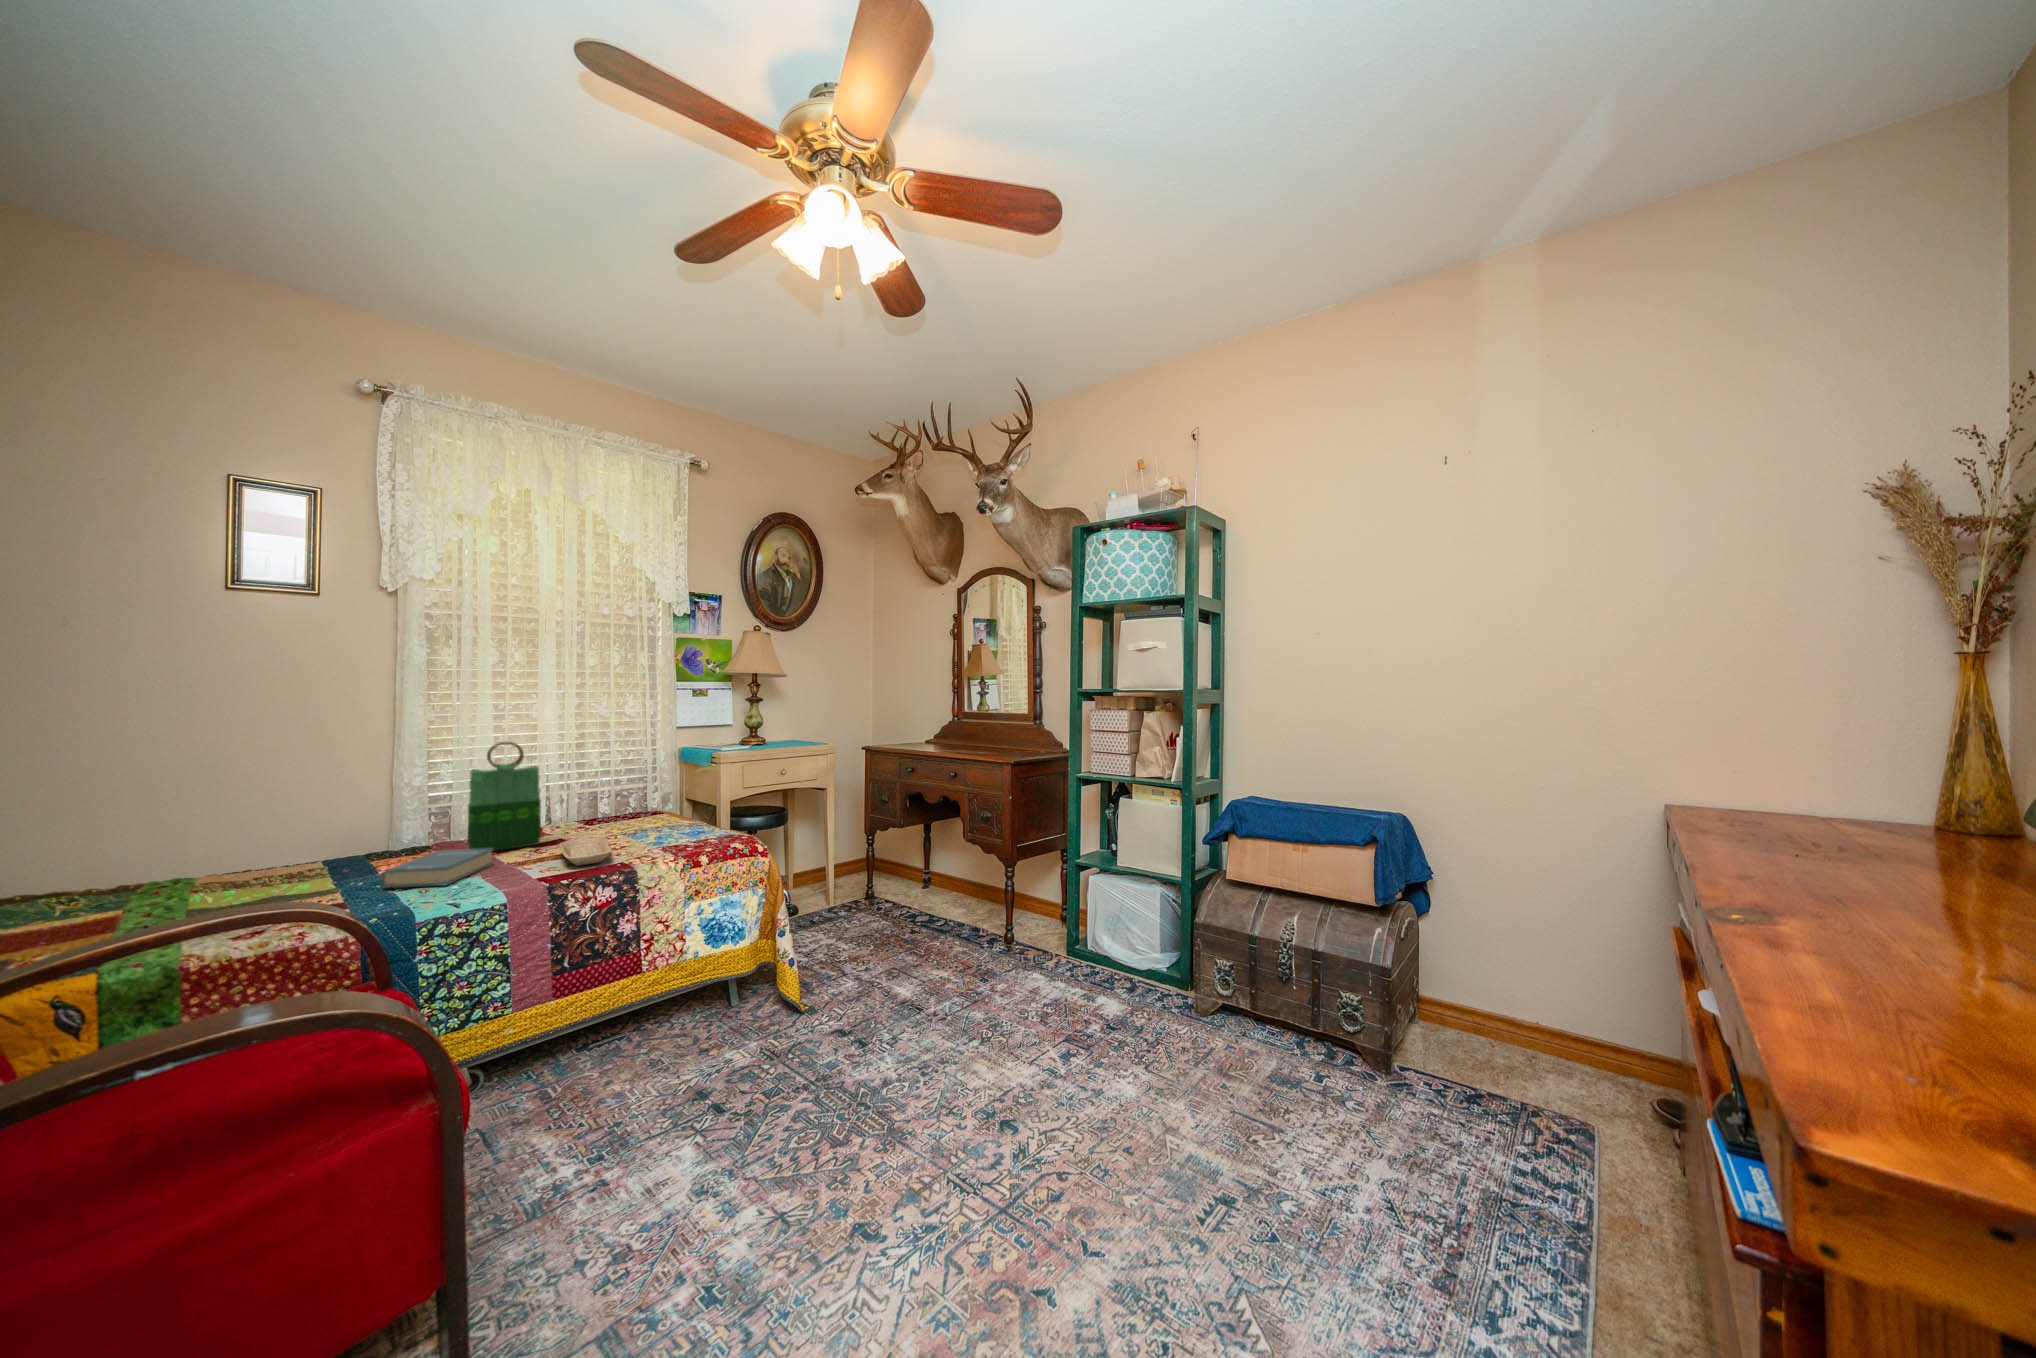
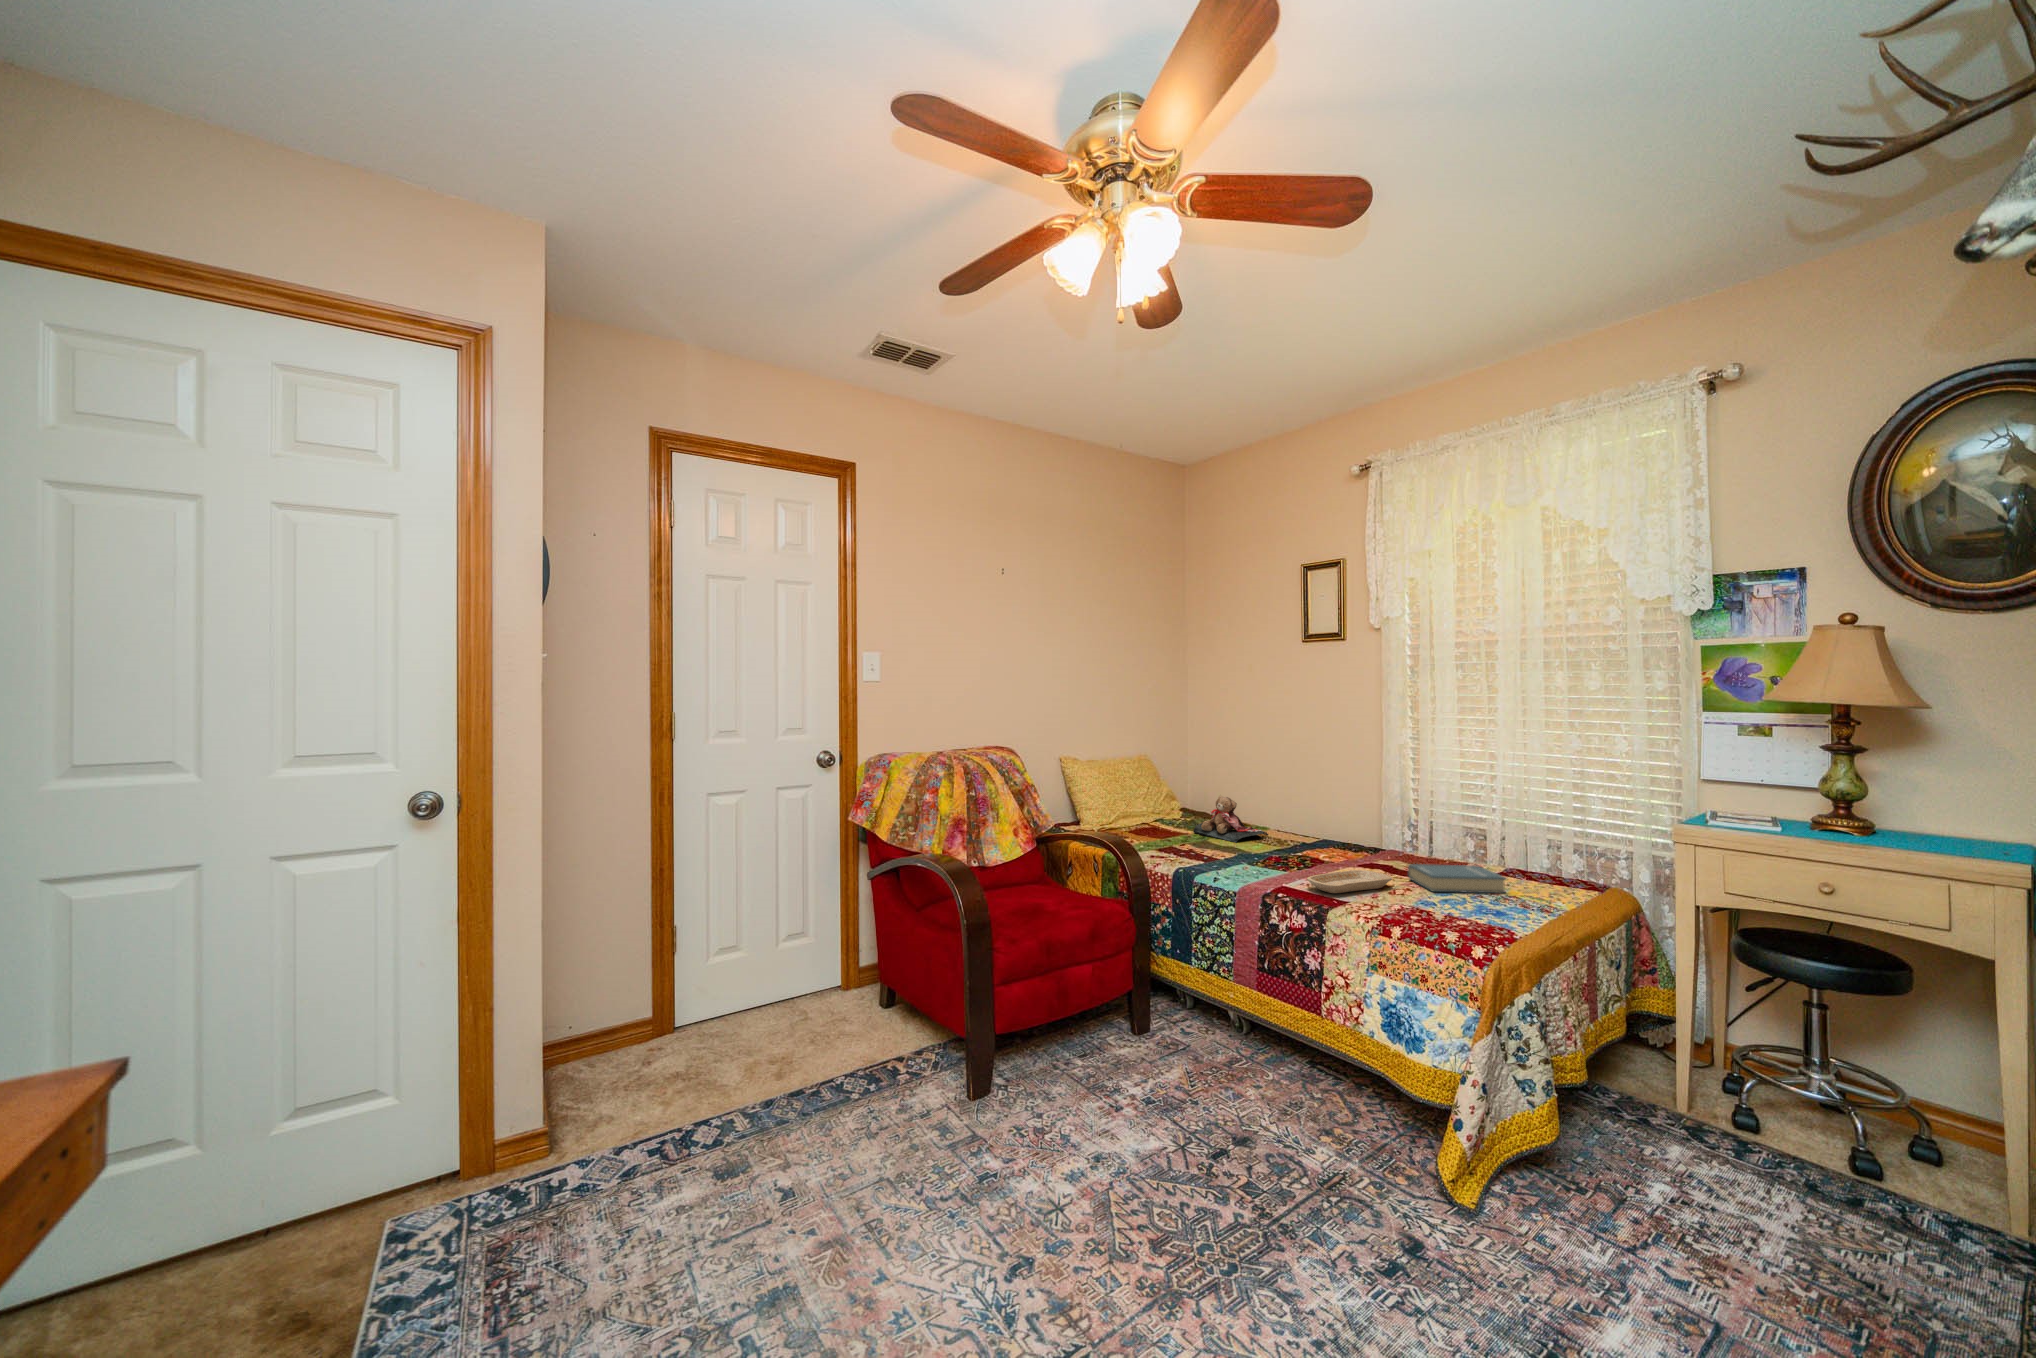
tote bag: present [468,742,541,851] -> none [1338,766,1395,870]
teddy bear: none [112,831,287,911] -> present [1193,795,1268,843]
hardback book: present [382,848,494,888] -> present [1408,864,1506,893]

